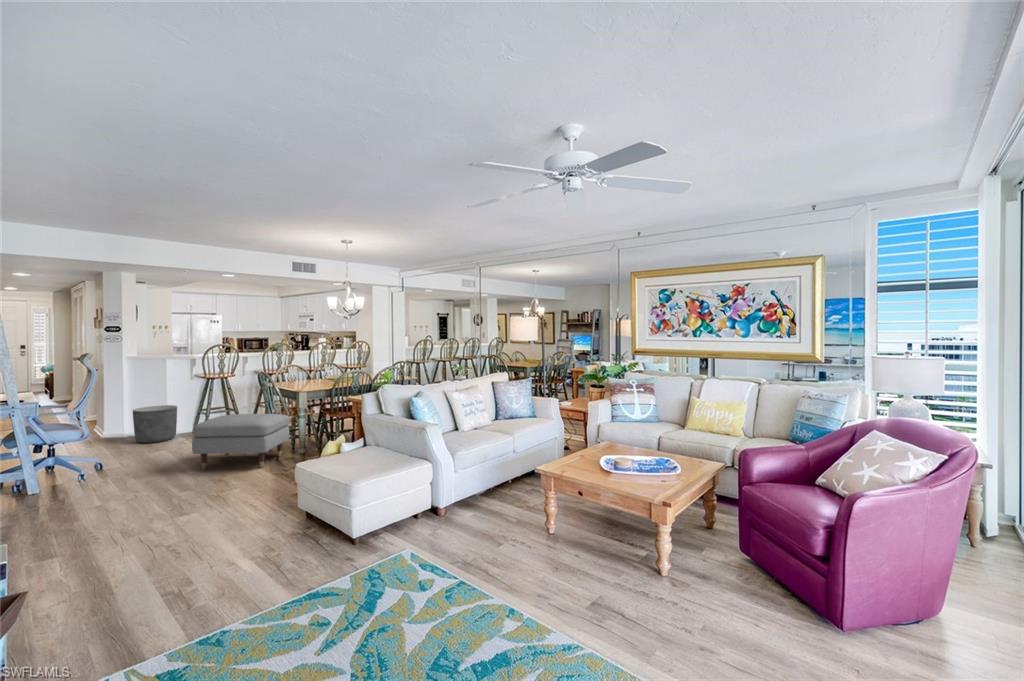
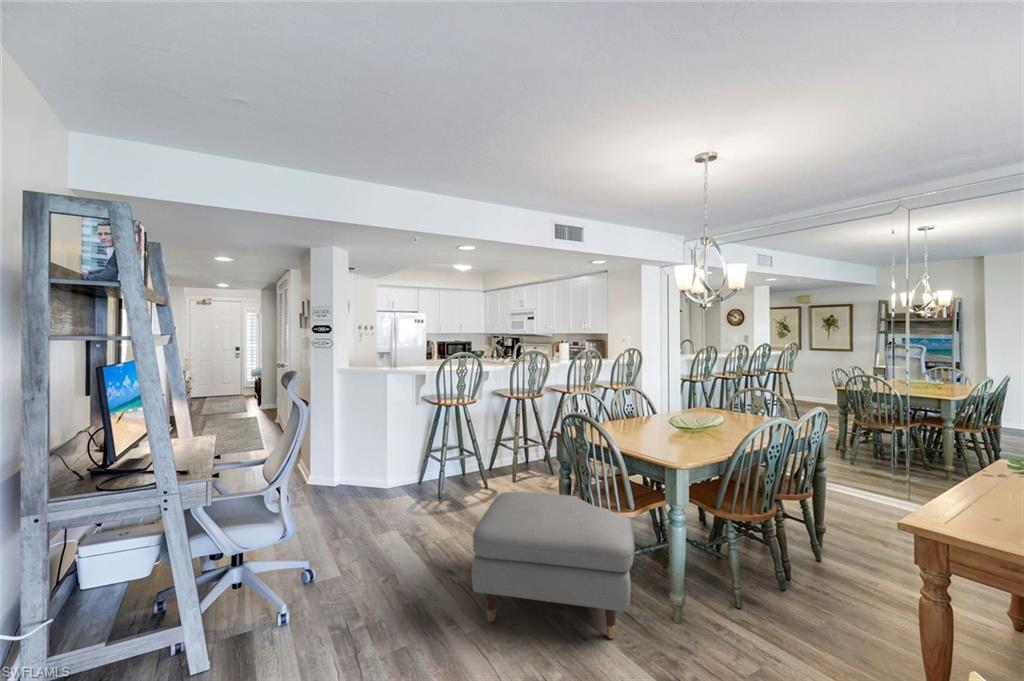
planter: present [133,405,177,443] -> none [347,443,403,505]

